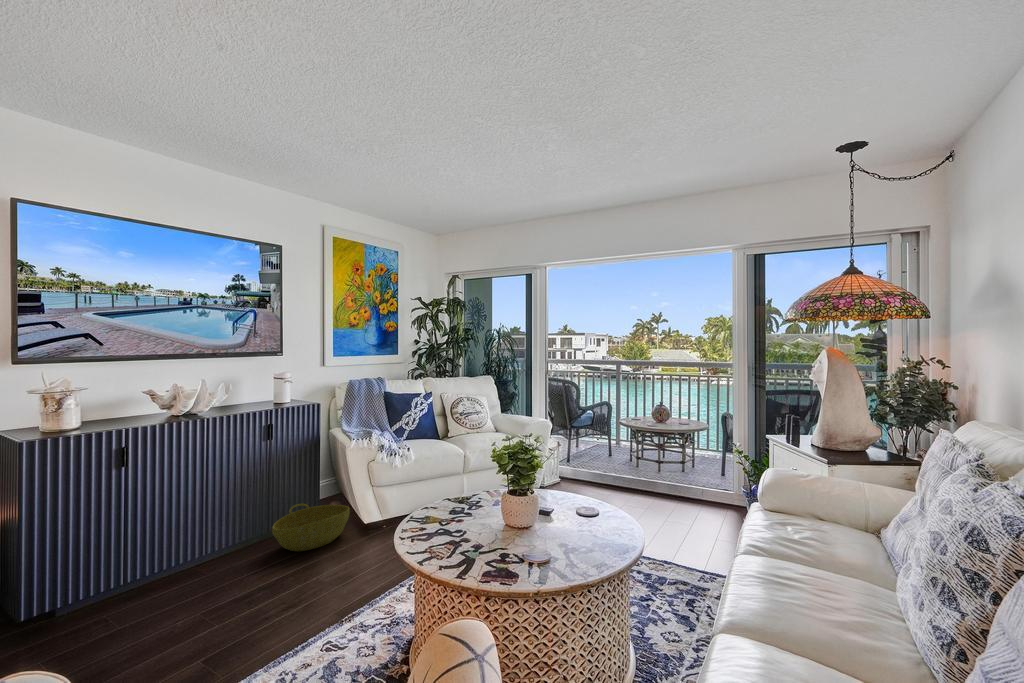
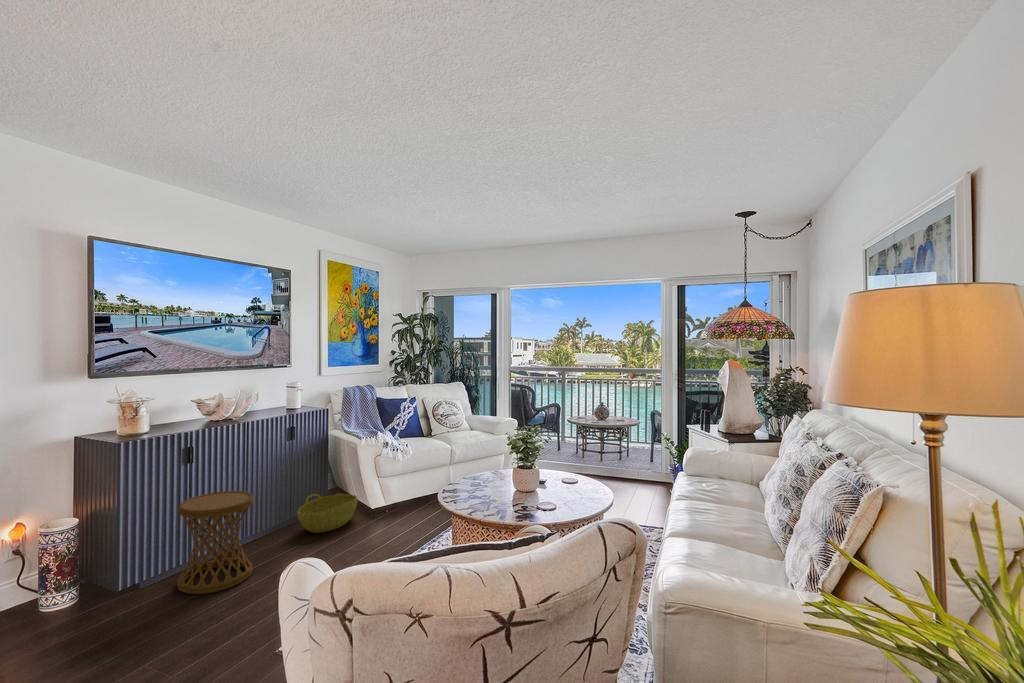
side table: none [98,502,196,632] -> present [177,491,253,594]

